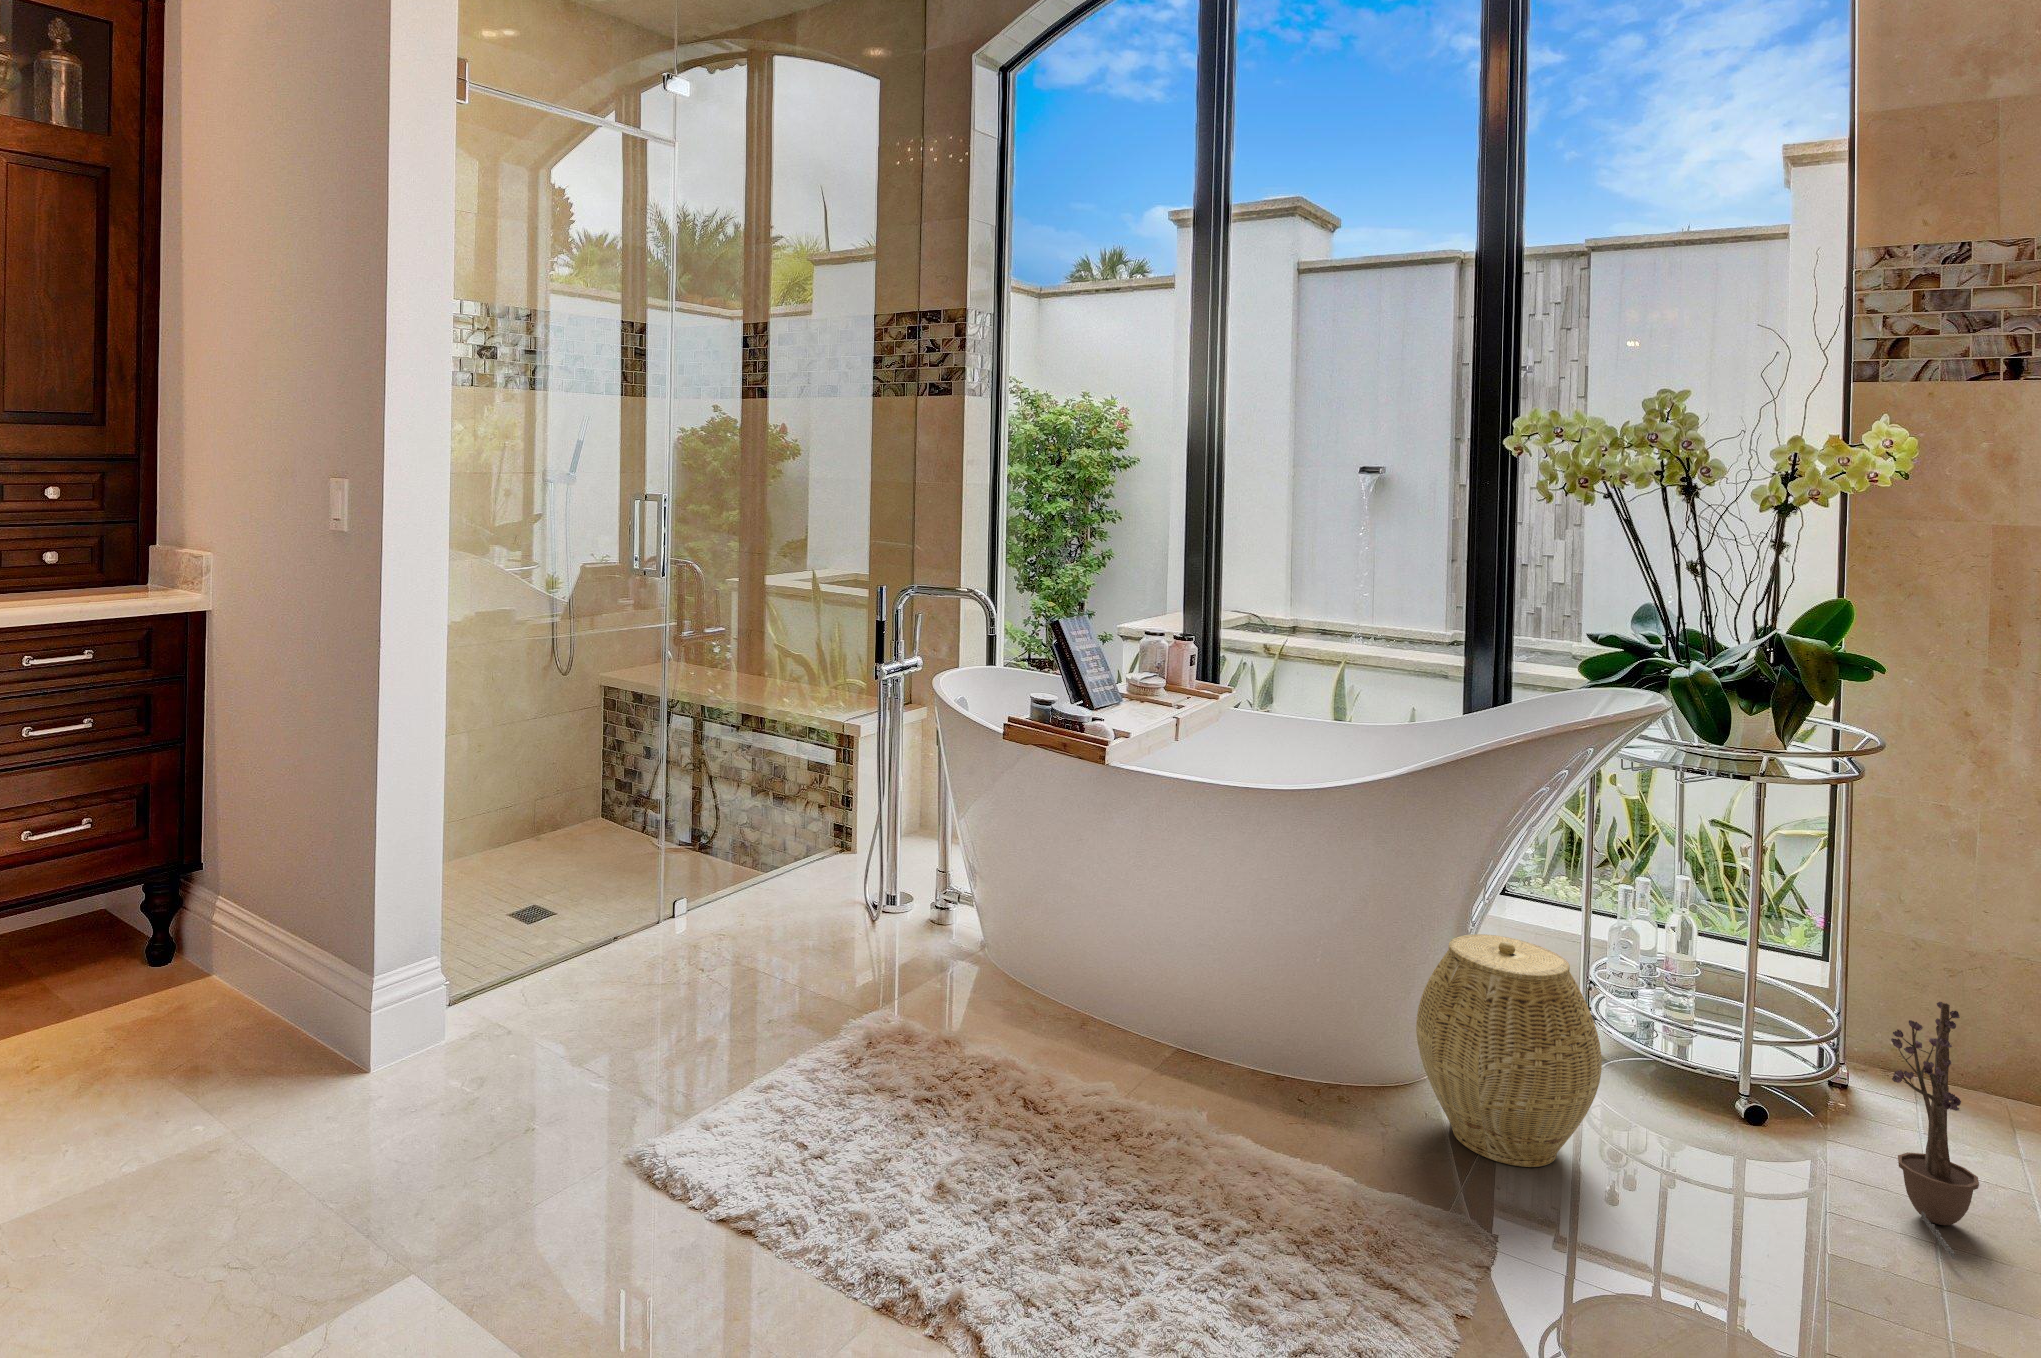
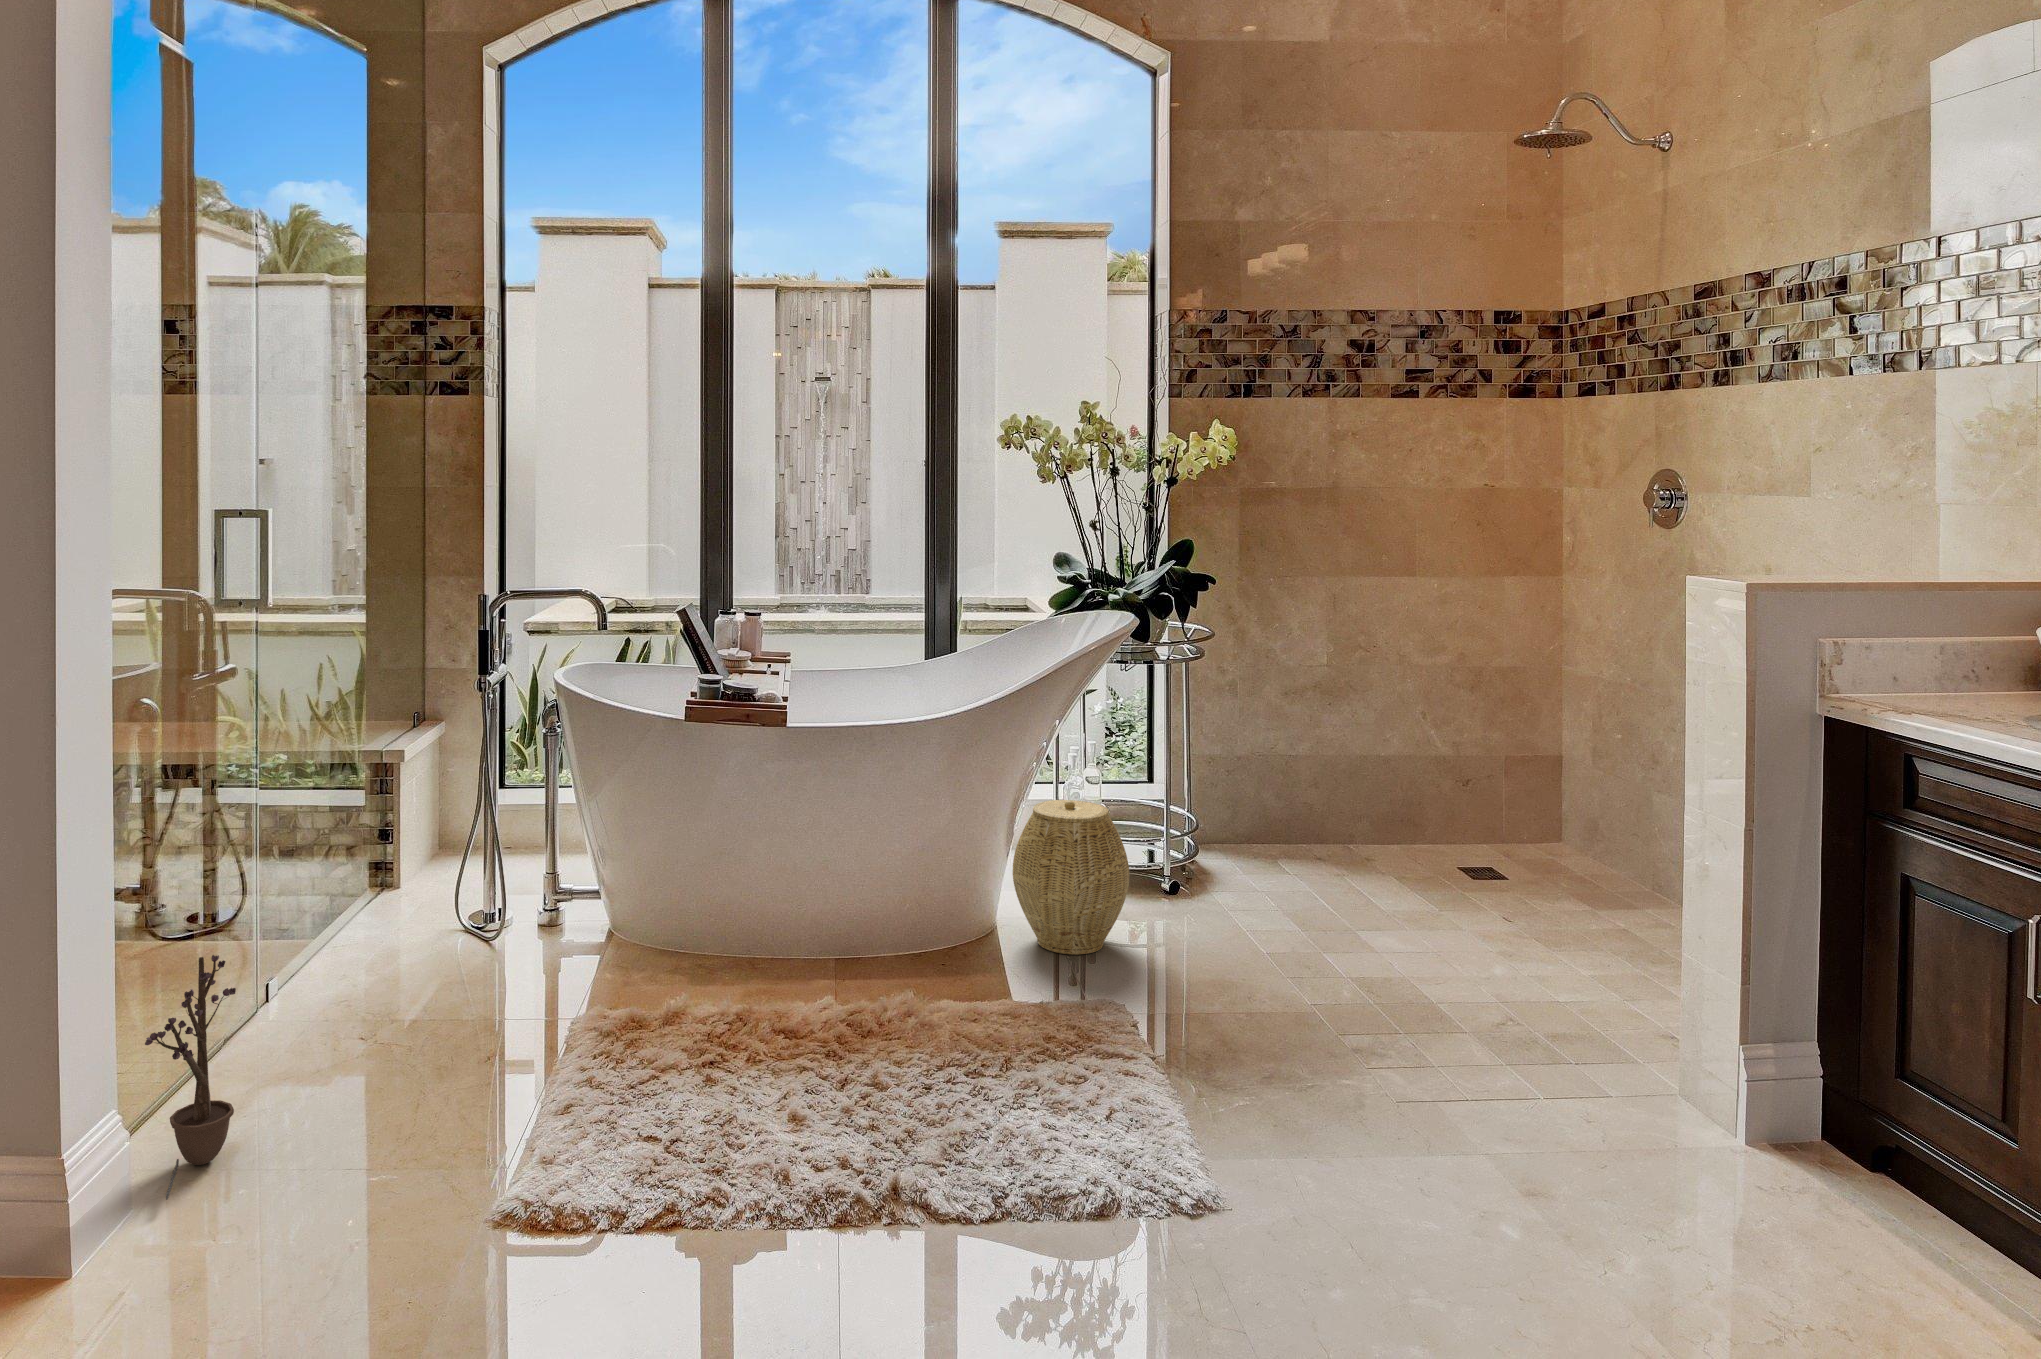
decorative plant: present [1891,1002,1979,1259] -> present [145,955,236,1200]

